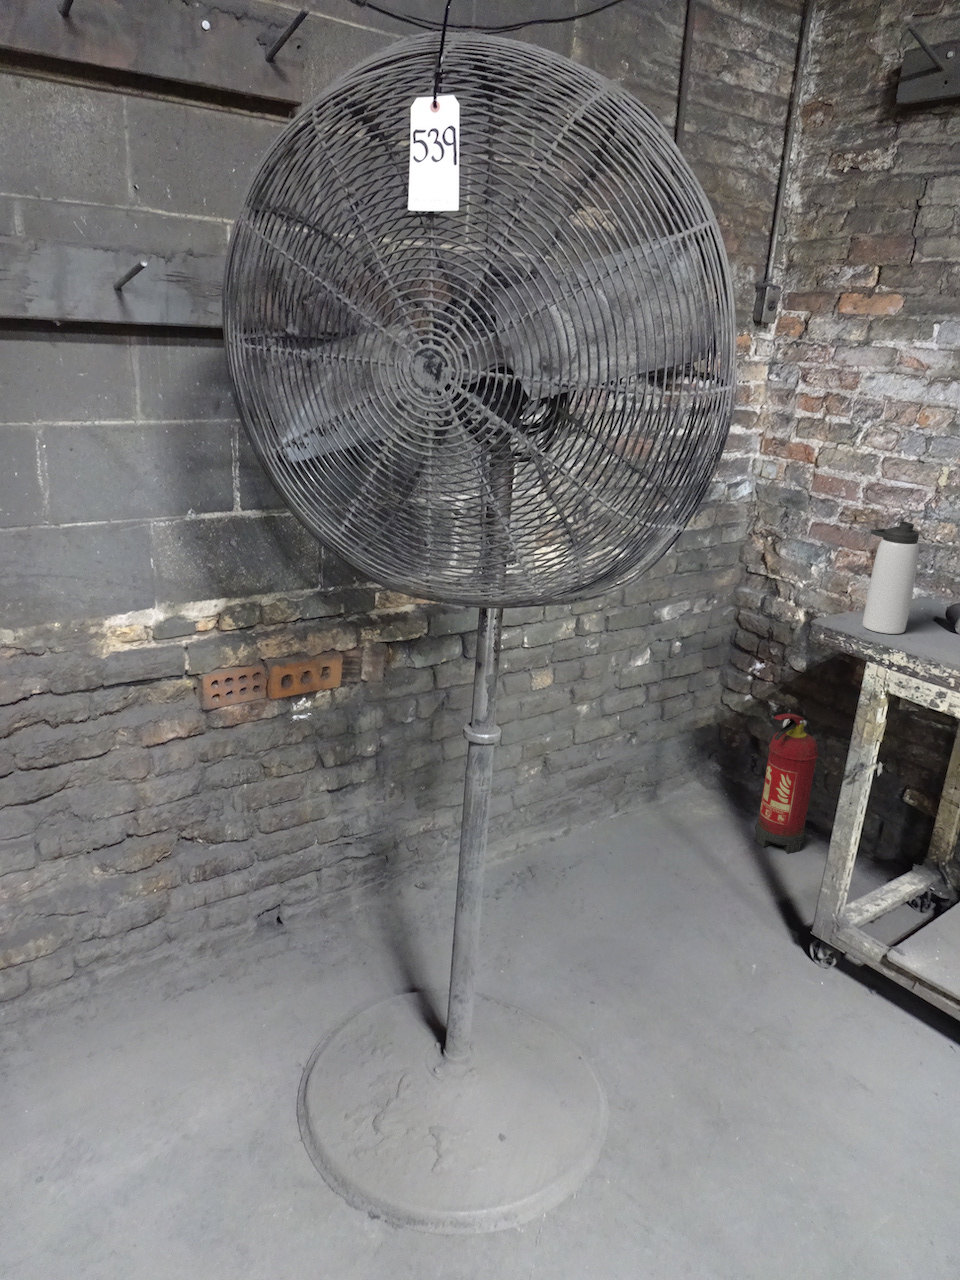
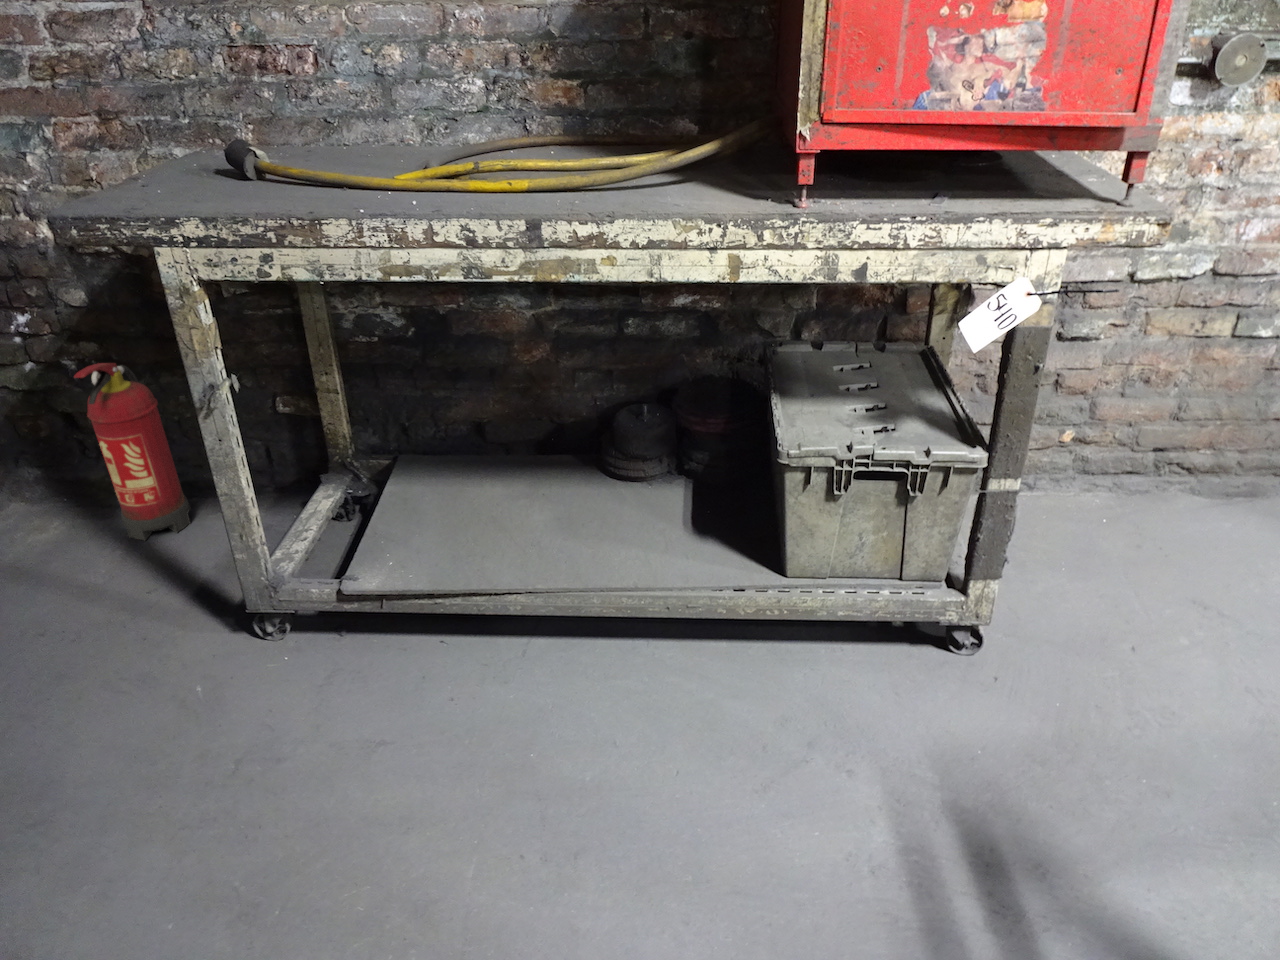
thermos bottle: present [863,522,919,634] -> none [69,28,185,203]

